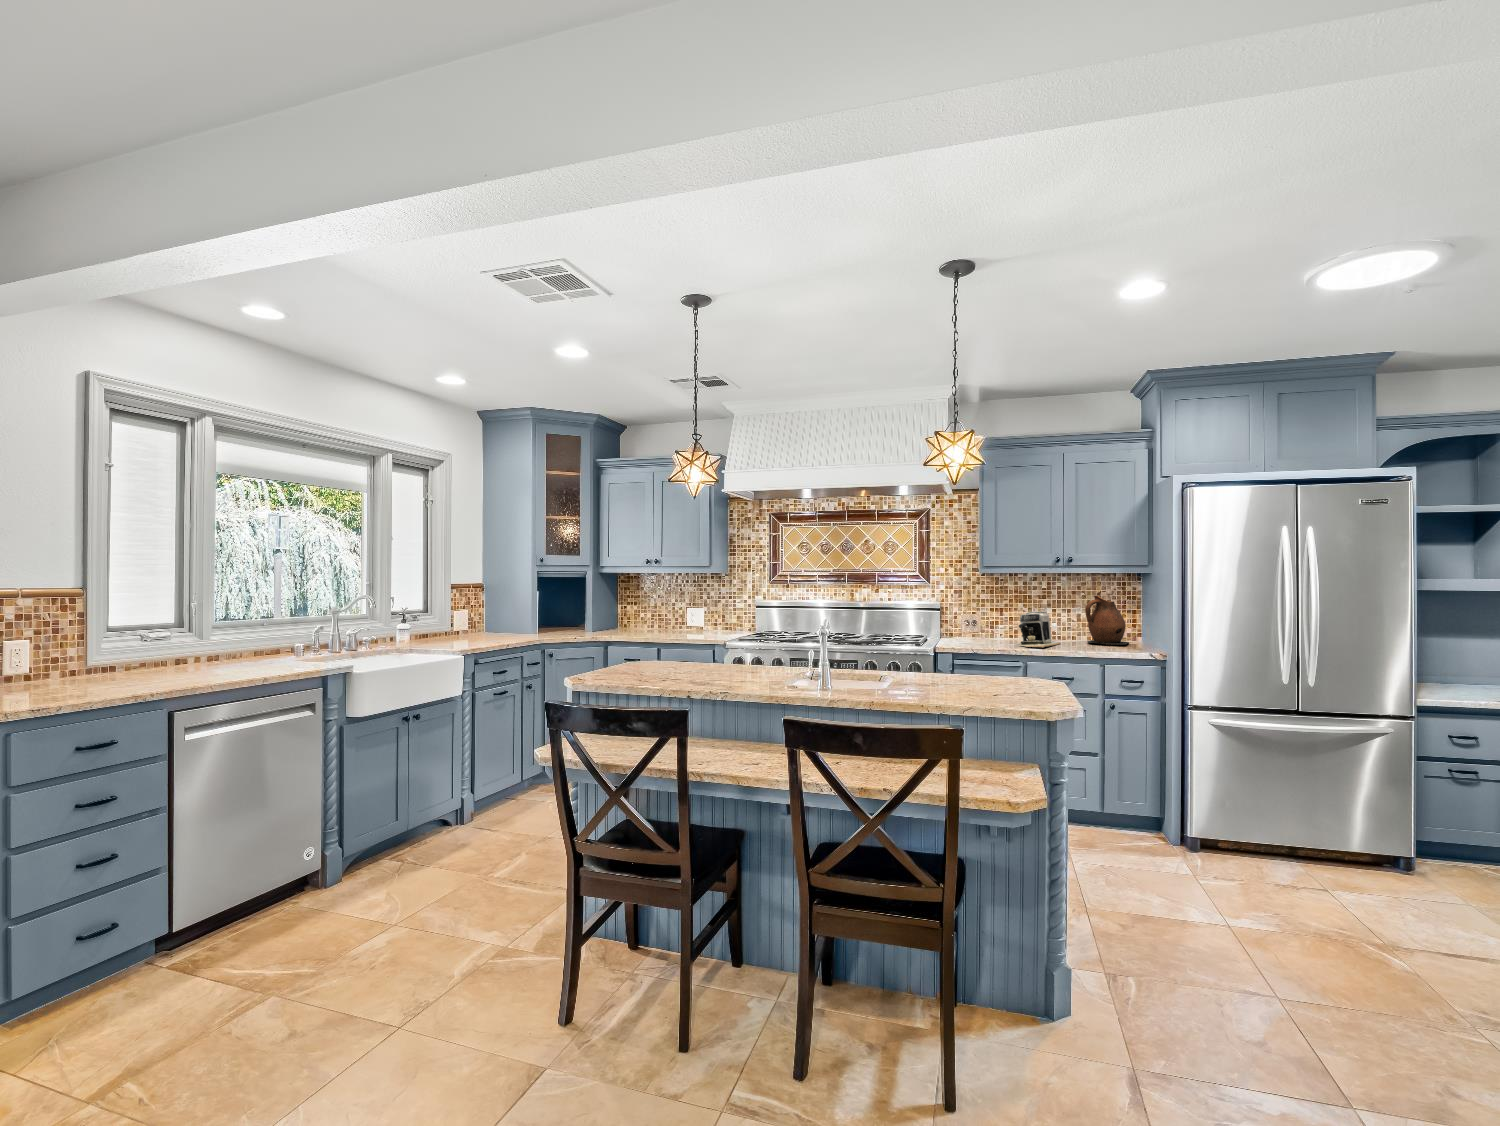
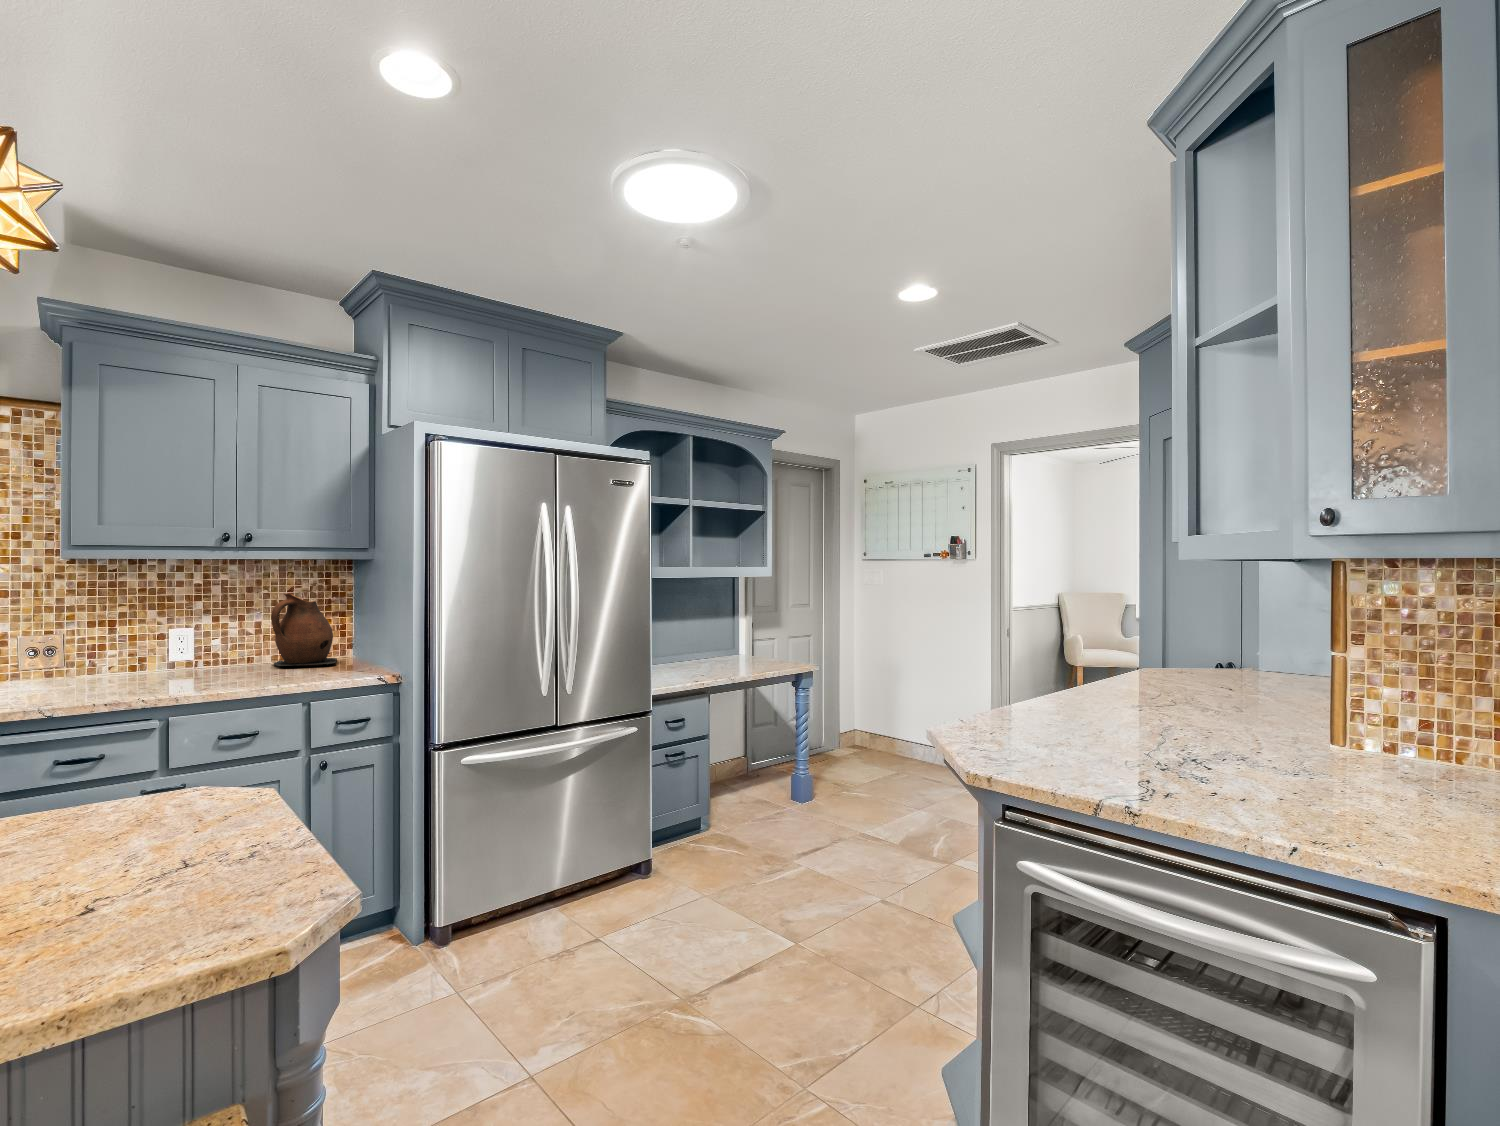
coffee maker: present [1019,612,1060,648] -> none [148,623,230,688]

